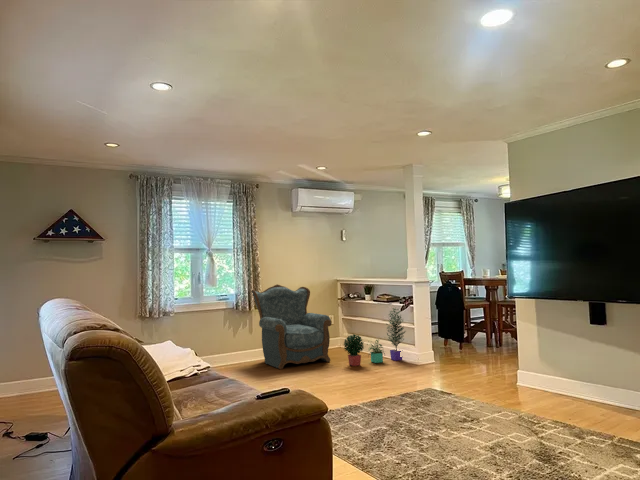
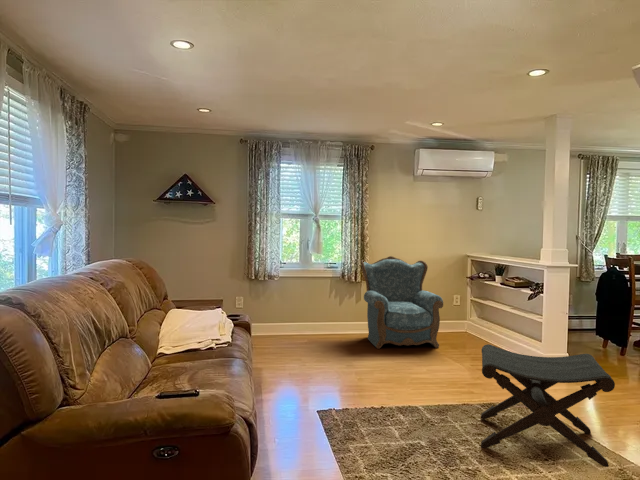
potted plant: present [344,308,405,366] -> none [450,294,535,358]
footstool: none [404,339,512,422] -> present [481,344,615,467]

